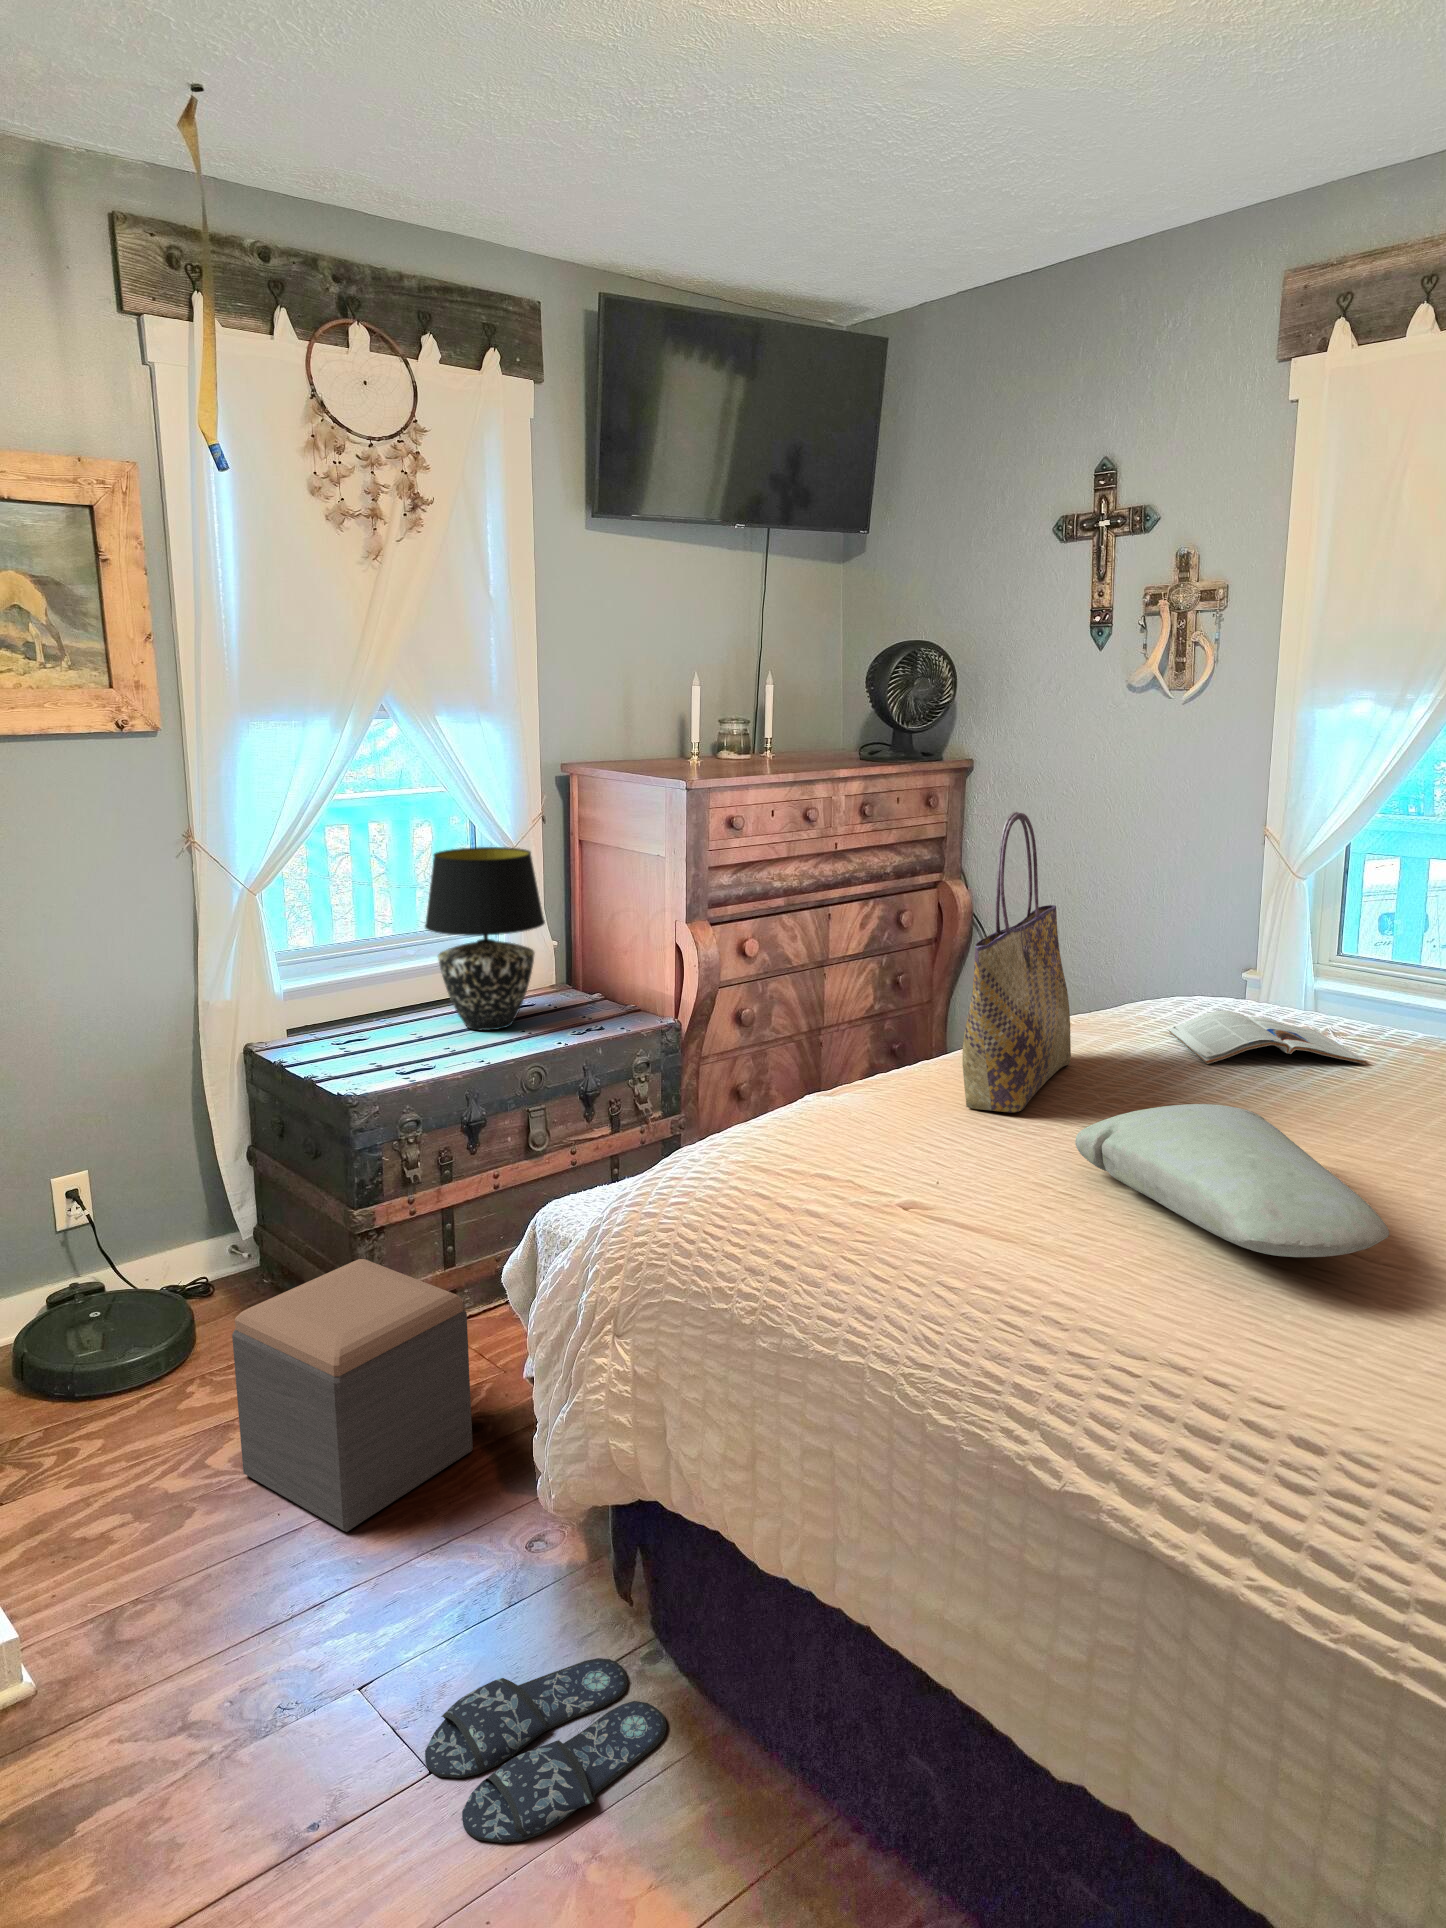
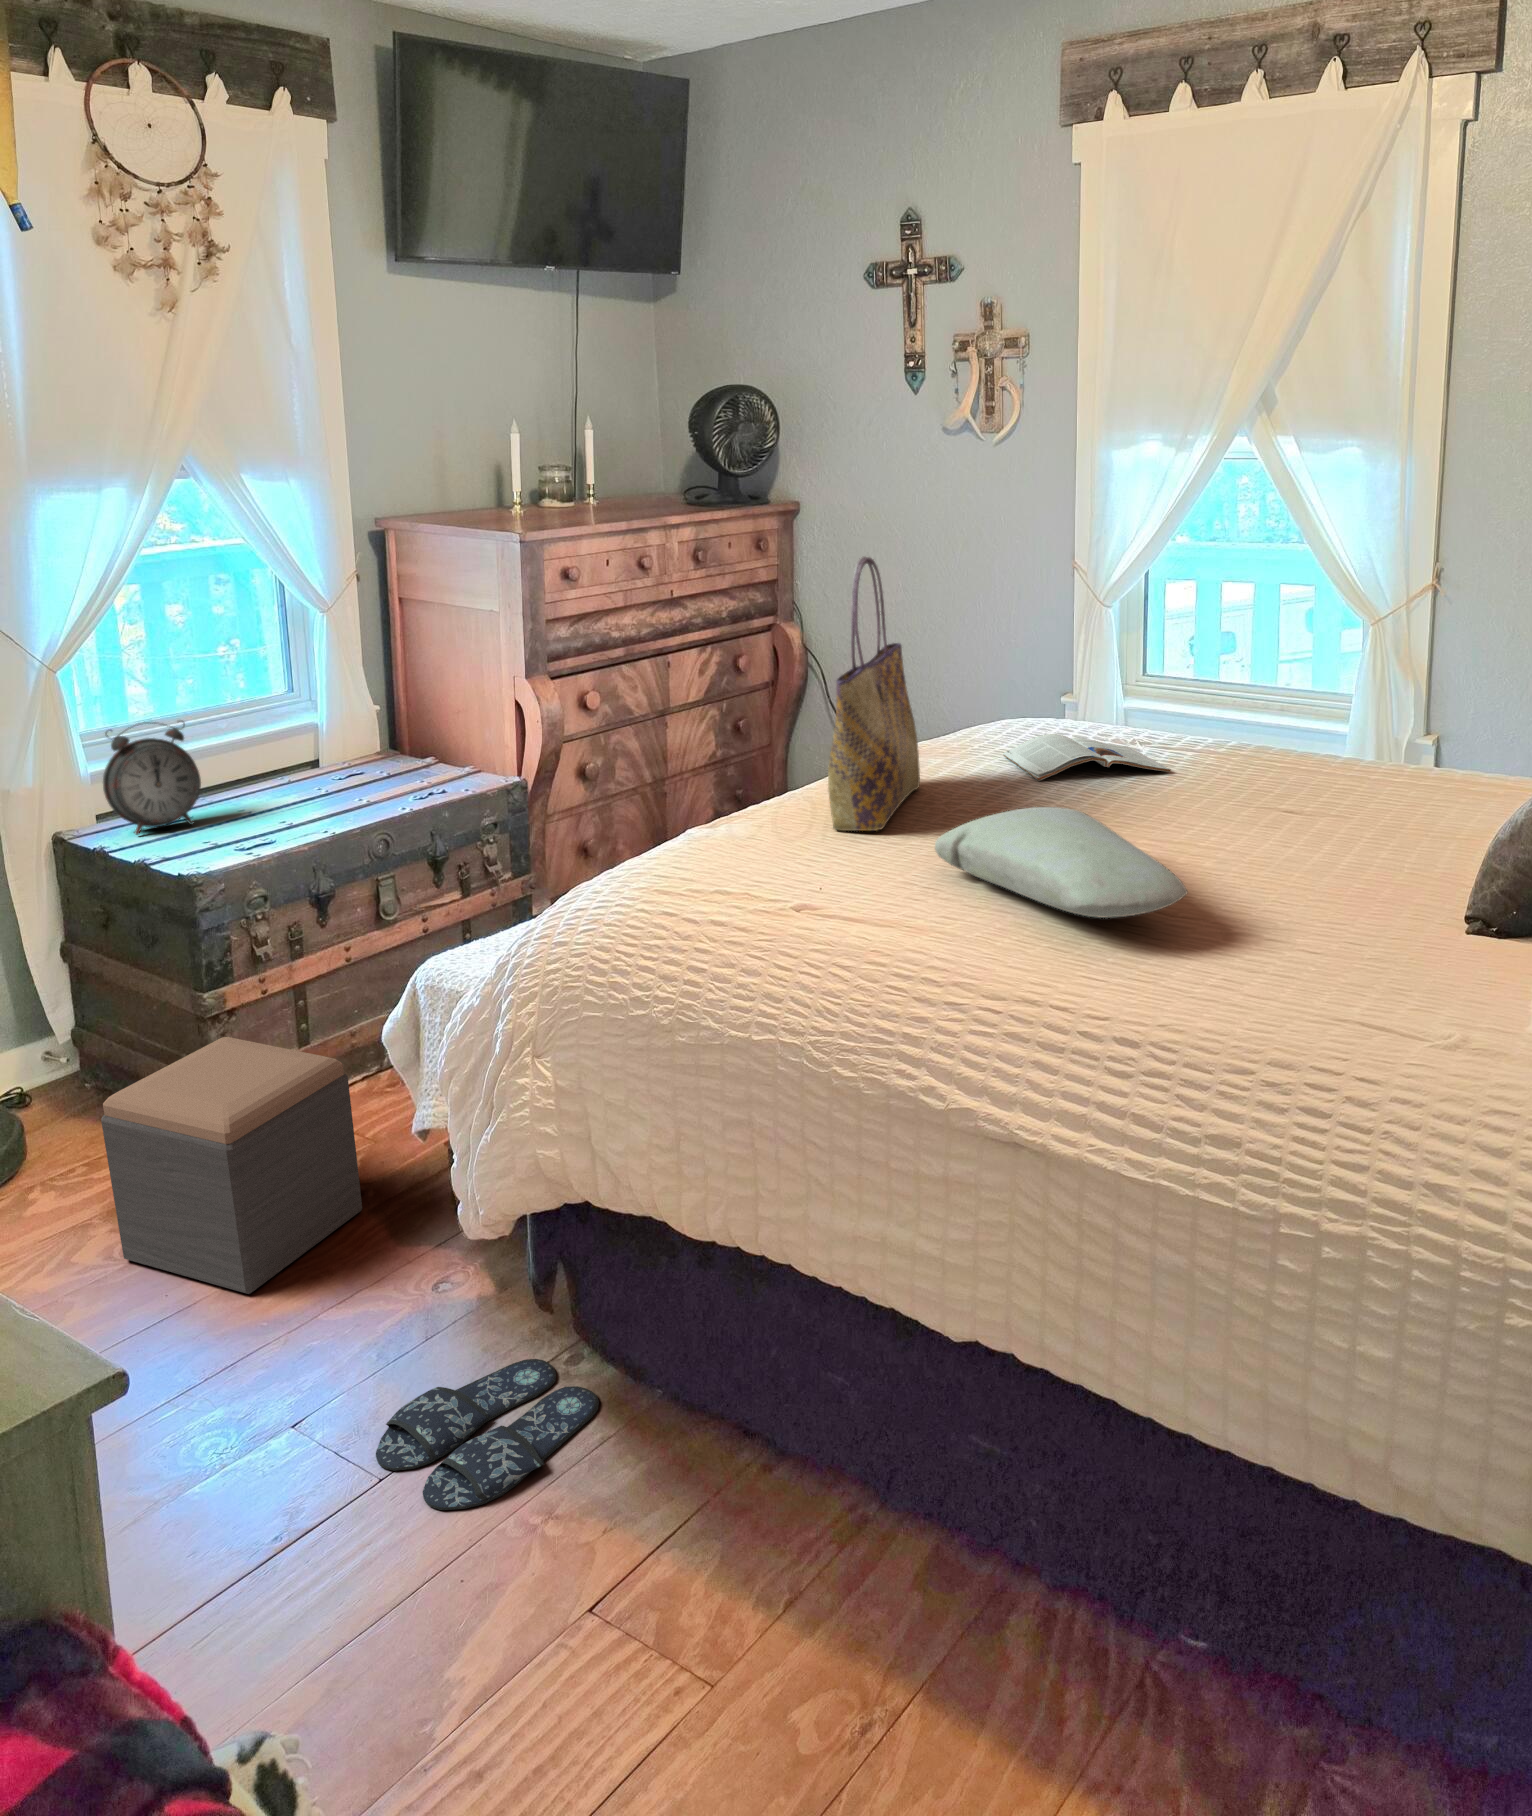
table lamp: present [425,847,545,1030] -> none [241,609,373,803]
alarm clock: none [294,946,381,1051] -> present [103,721,201,835]

